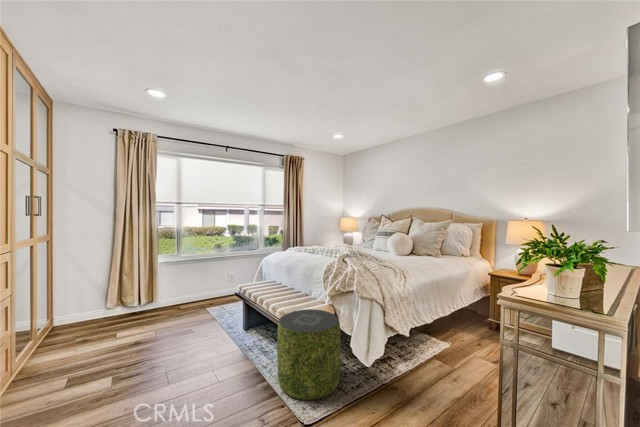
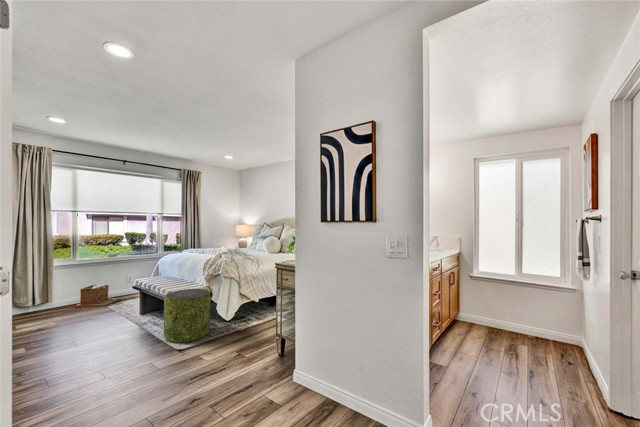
laundry basket: none [181,285,222,311] -> present [76,285,118,307]

